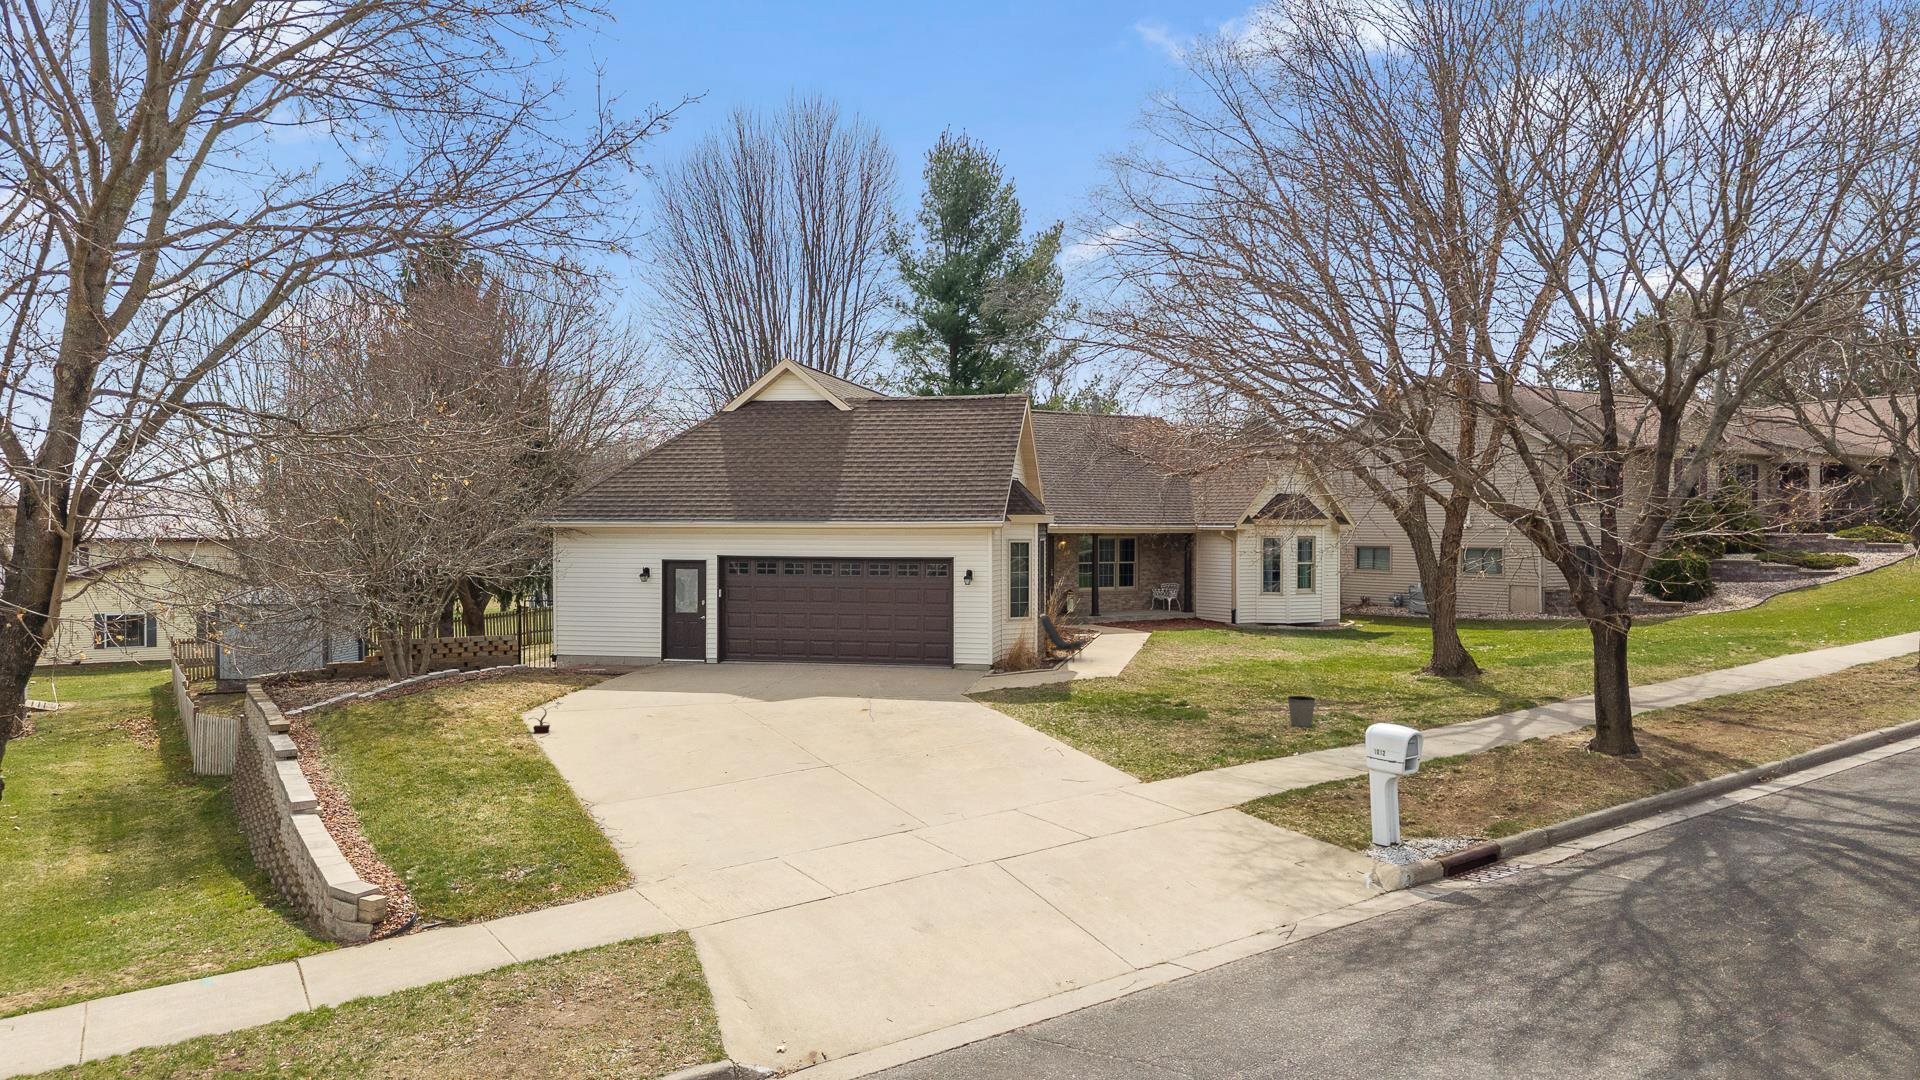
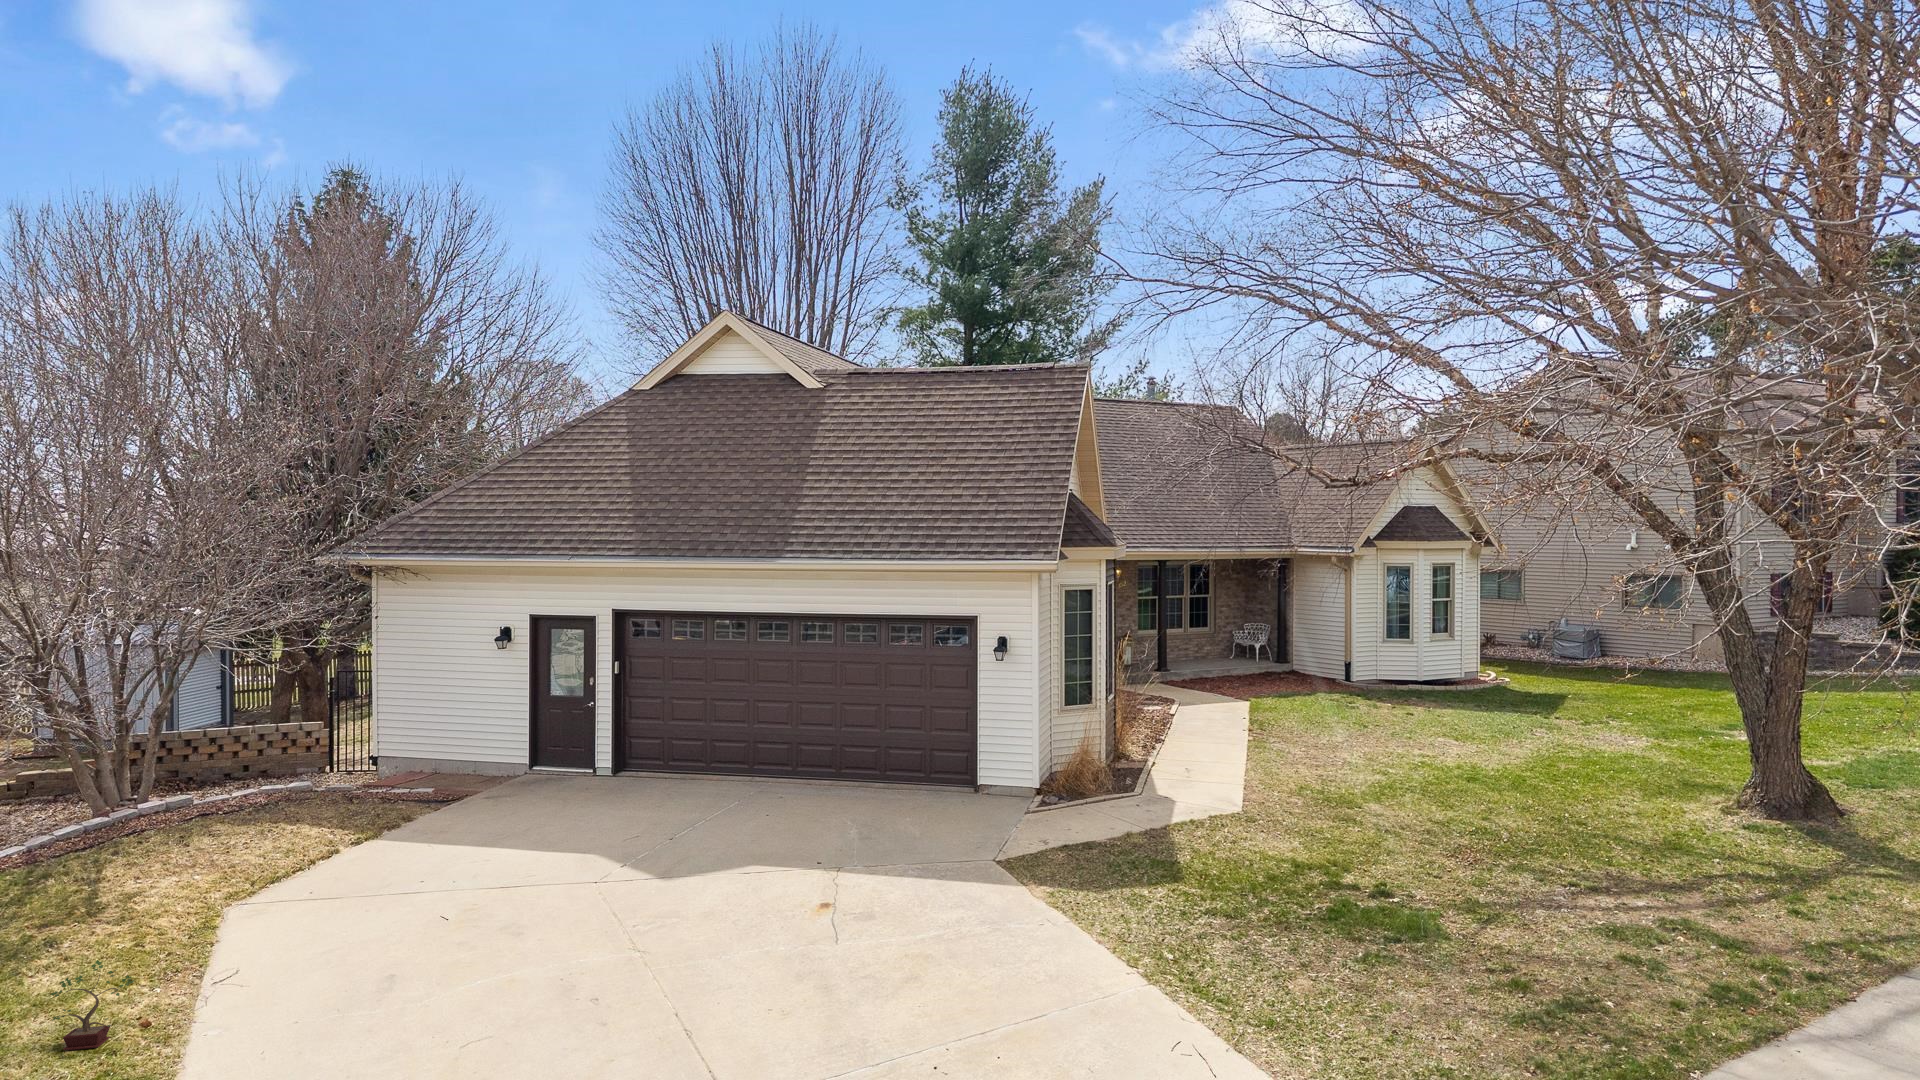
lounge chair: present [1041,617,1086,660] -> none [1107,698,1177,774]
bucket: present [1288,696,1316,727] -> none [1671,945,1747,1022]

